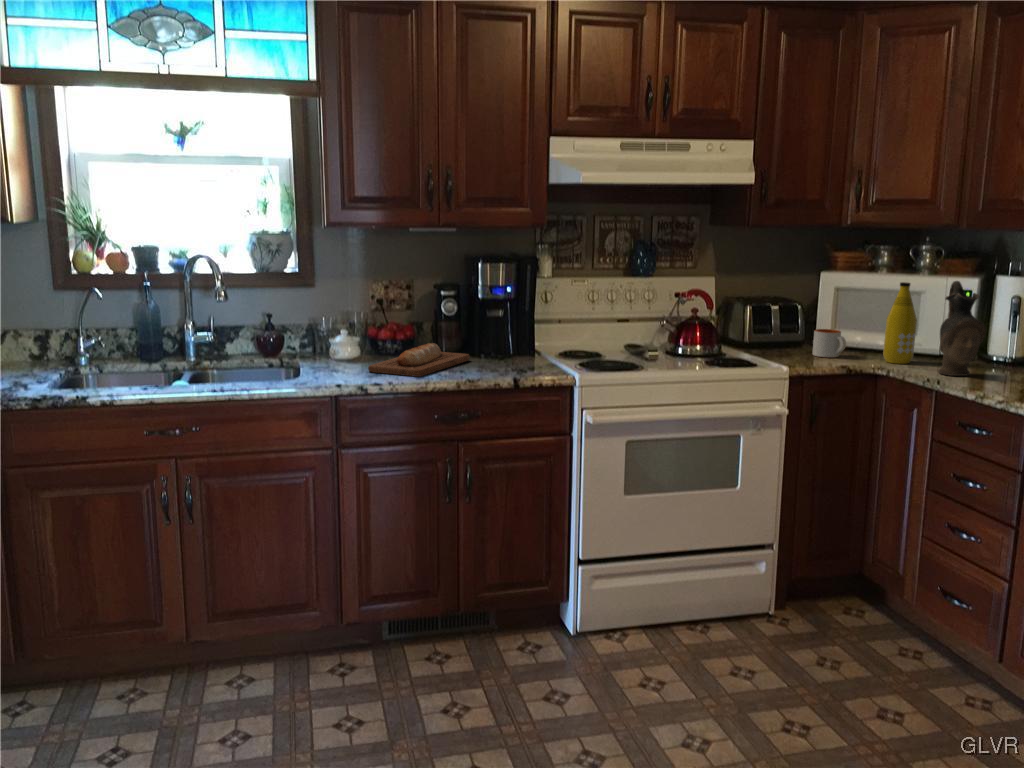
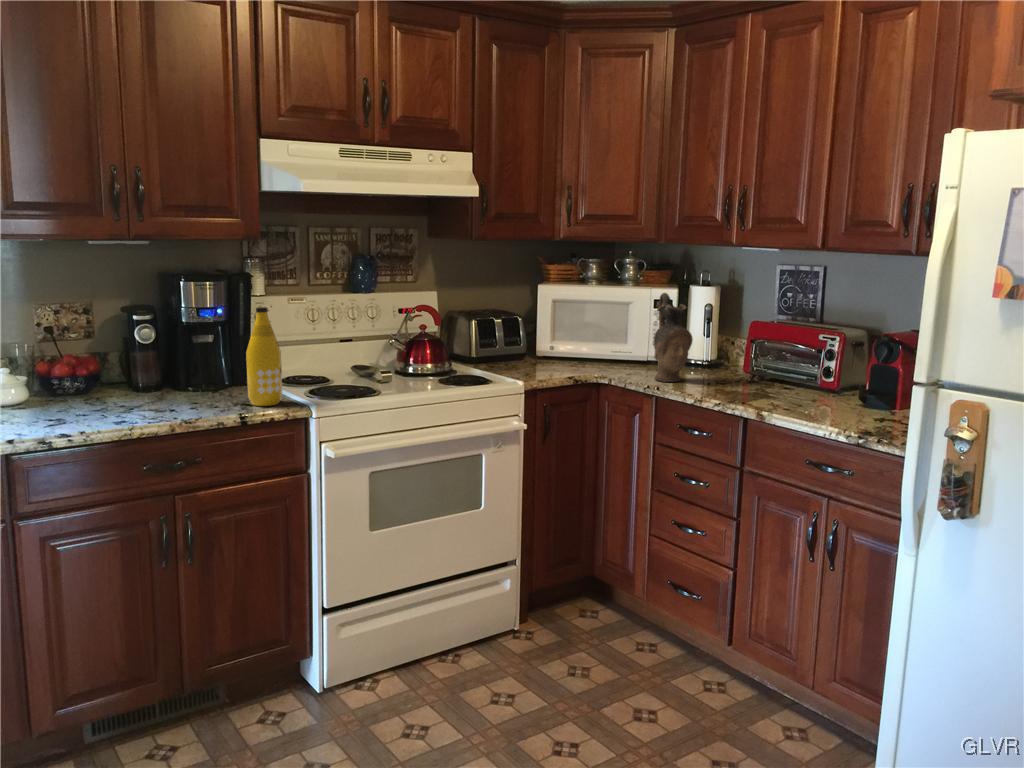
bottle: present [883,282,917,364] -> present [246,307,282,406]
mug: present [813,329,846,358] -> none [538,341,569,369]
bread loaf: present [368,343,470,377] -> none [47,378,176,421]

